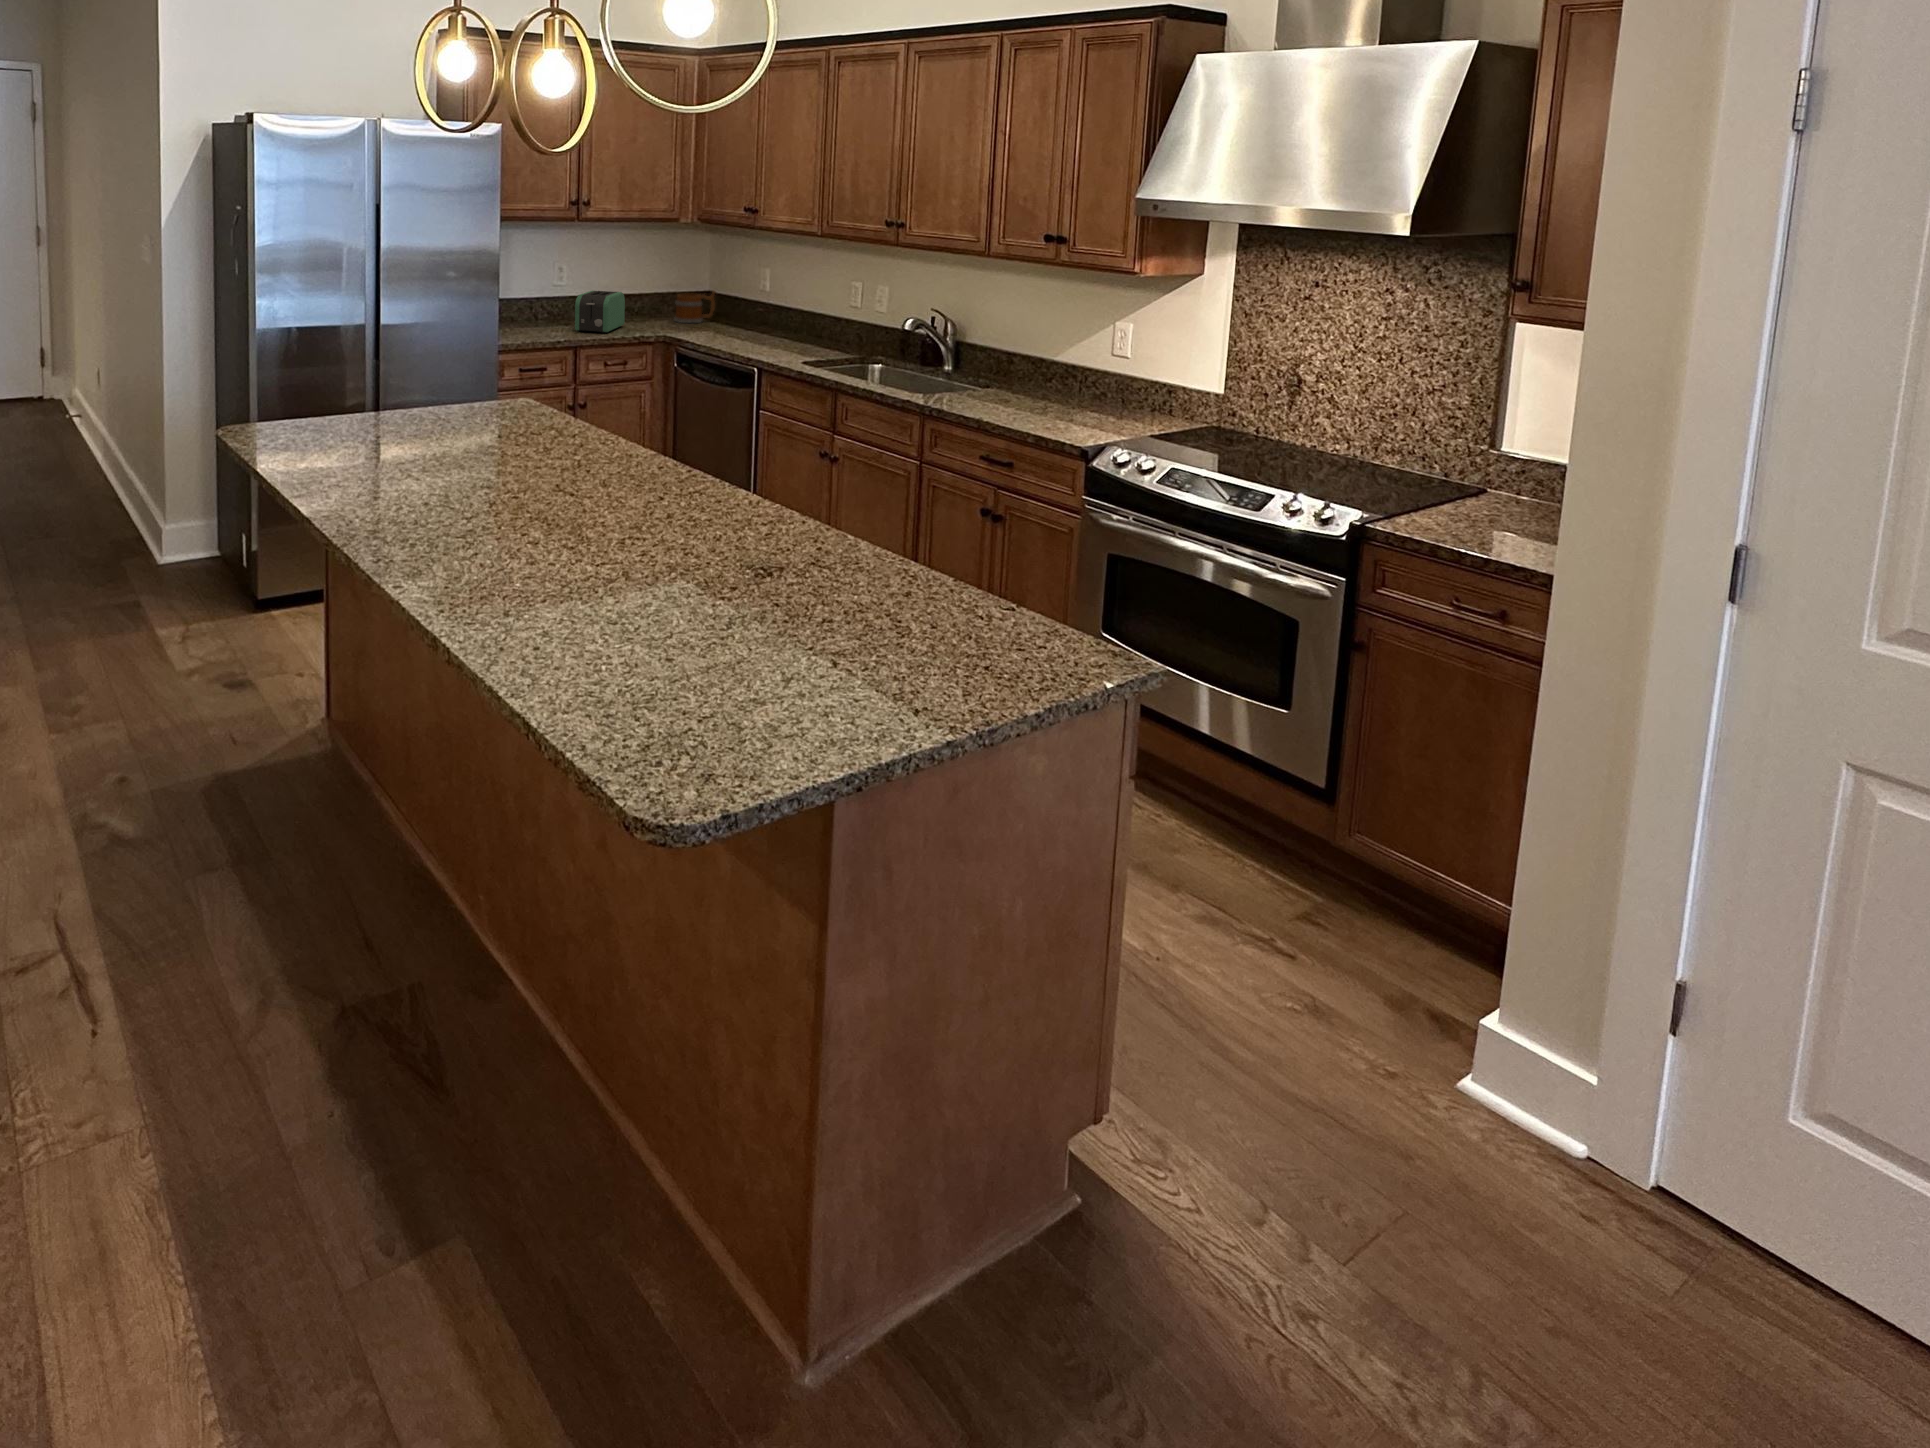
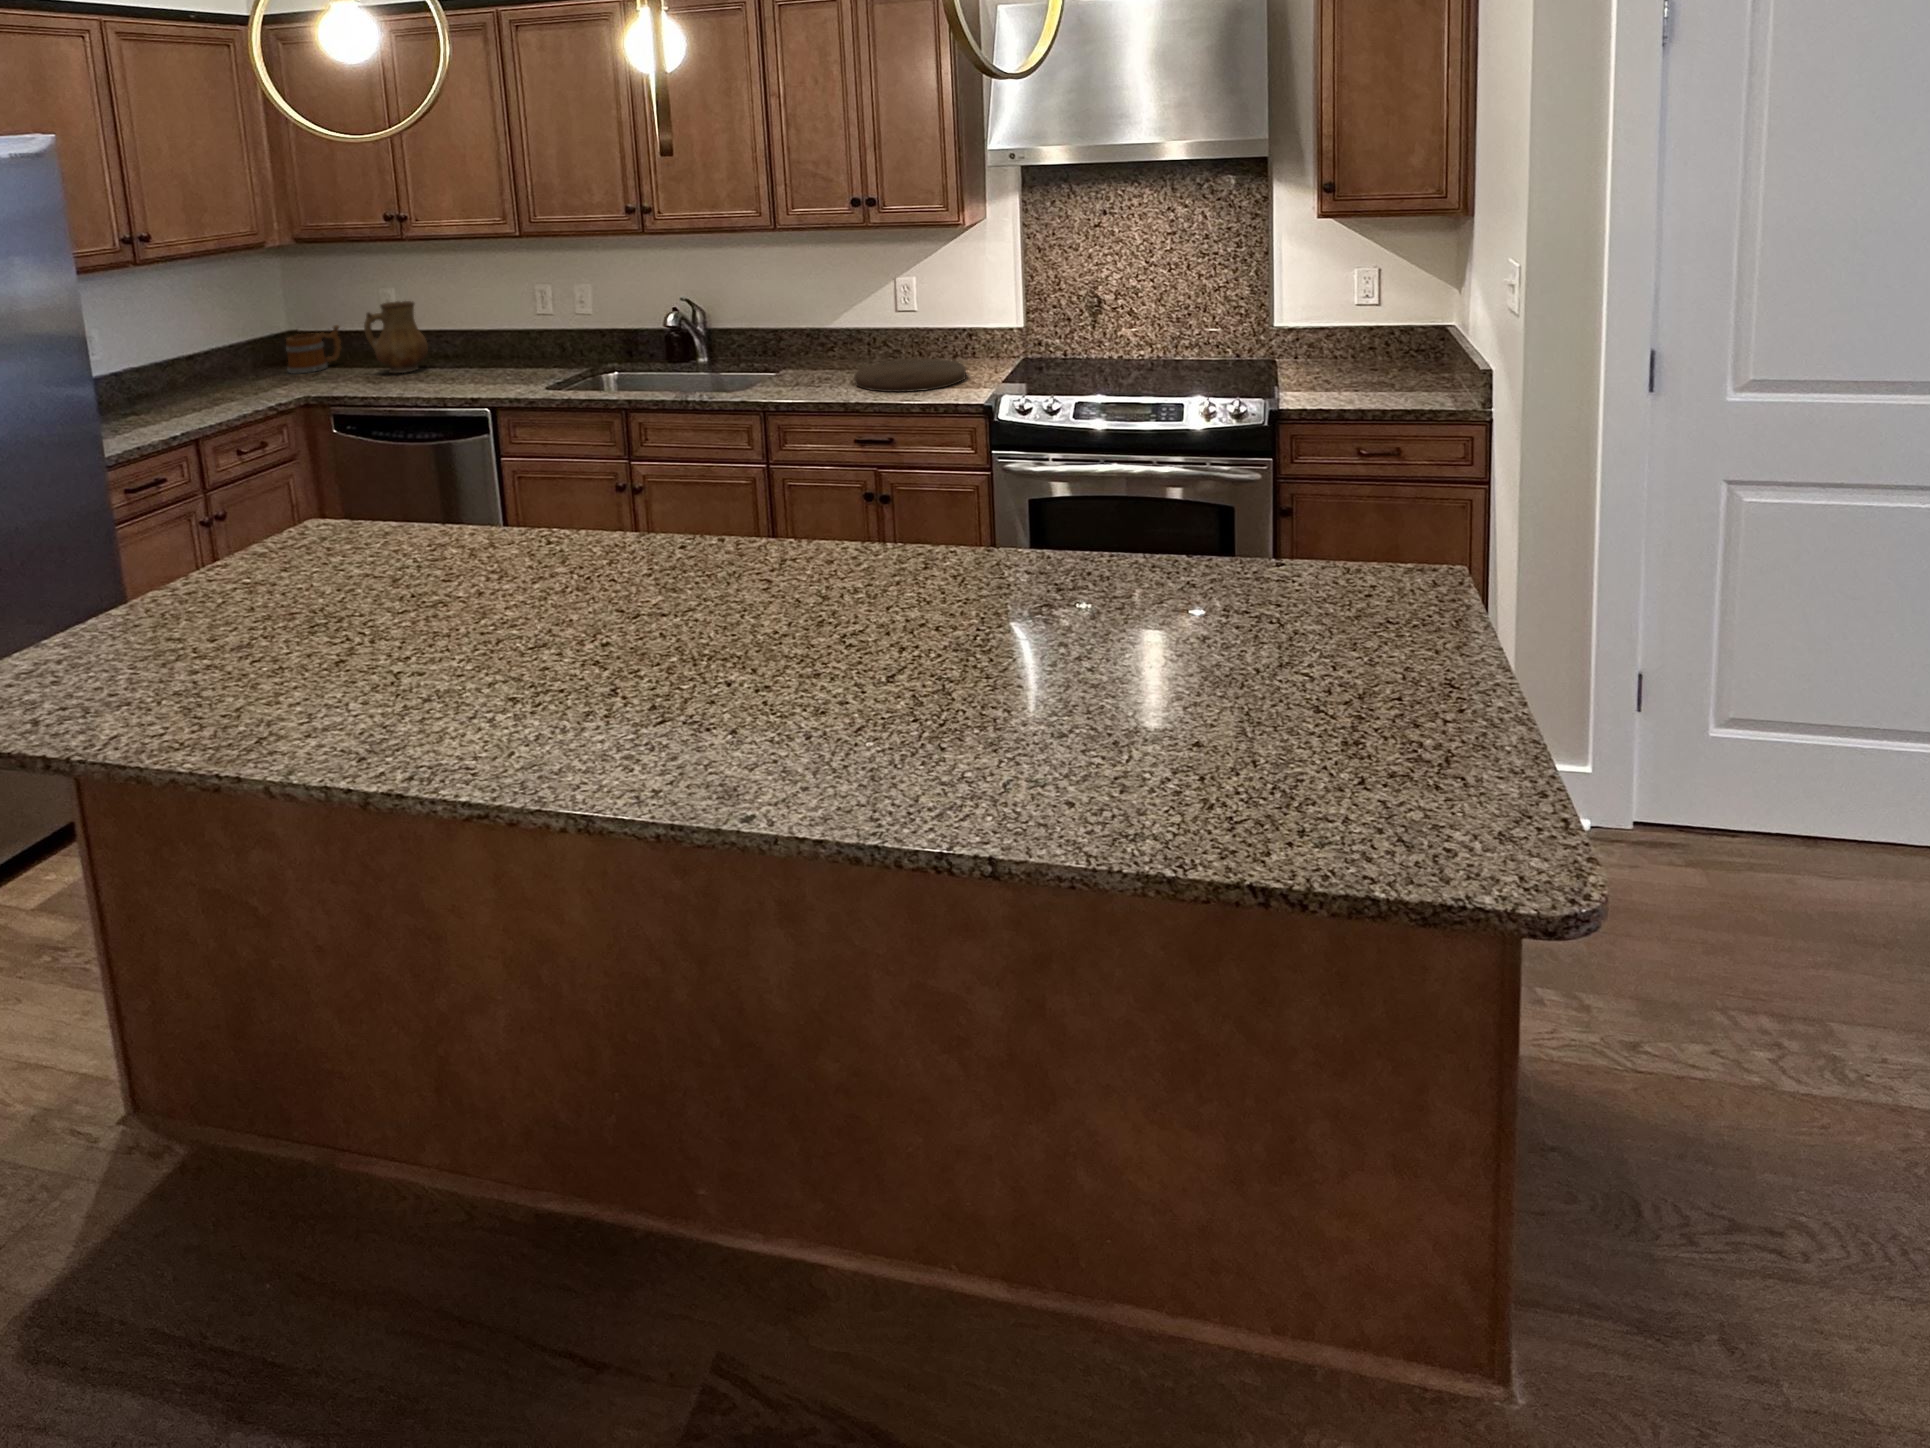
ceramic pitcher: none [716,277,760,335] -> present [364,301,428,373]
toaster: present [575,291,625,333] -> none [173,348,235,412]
cutting board: none [1016,400,1132,432] -> present [854,359,966,392]

